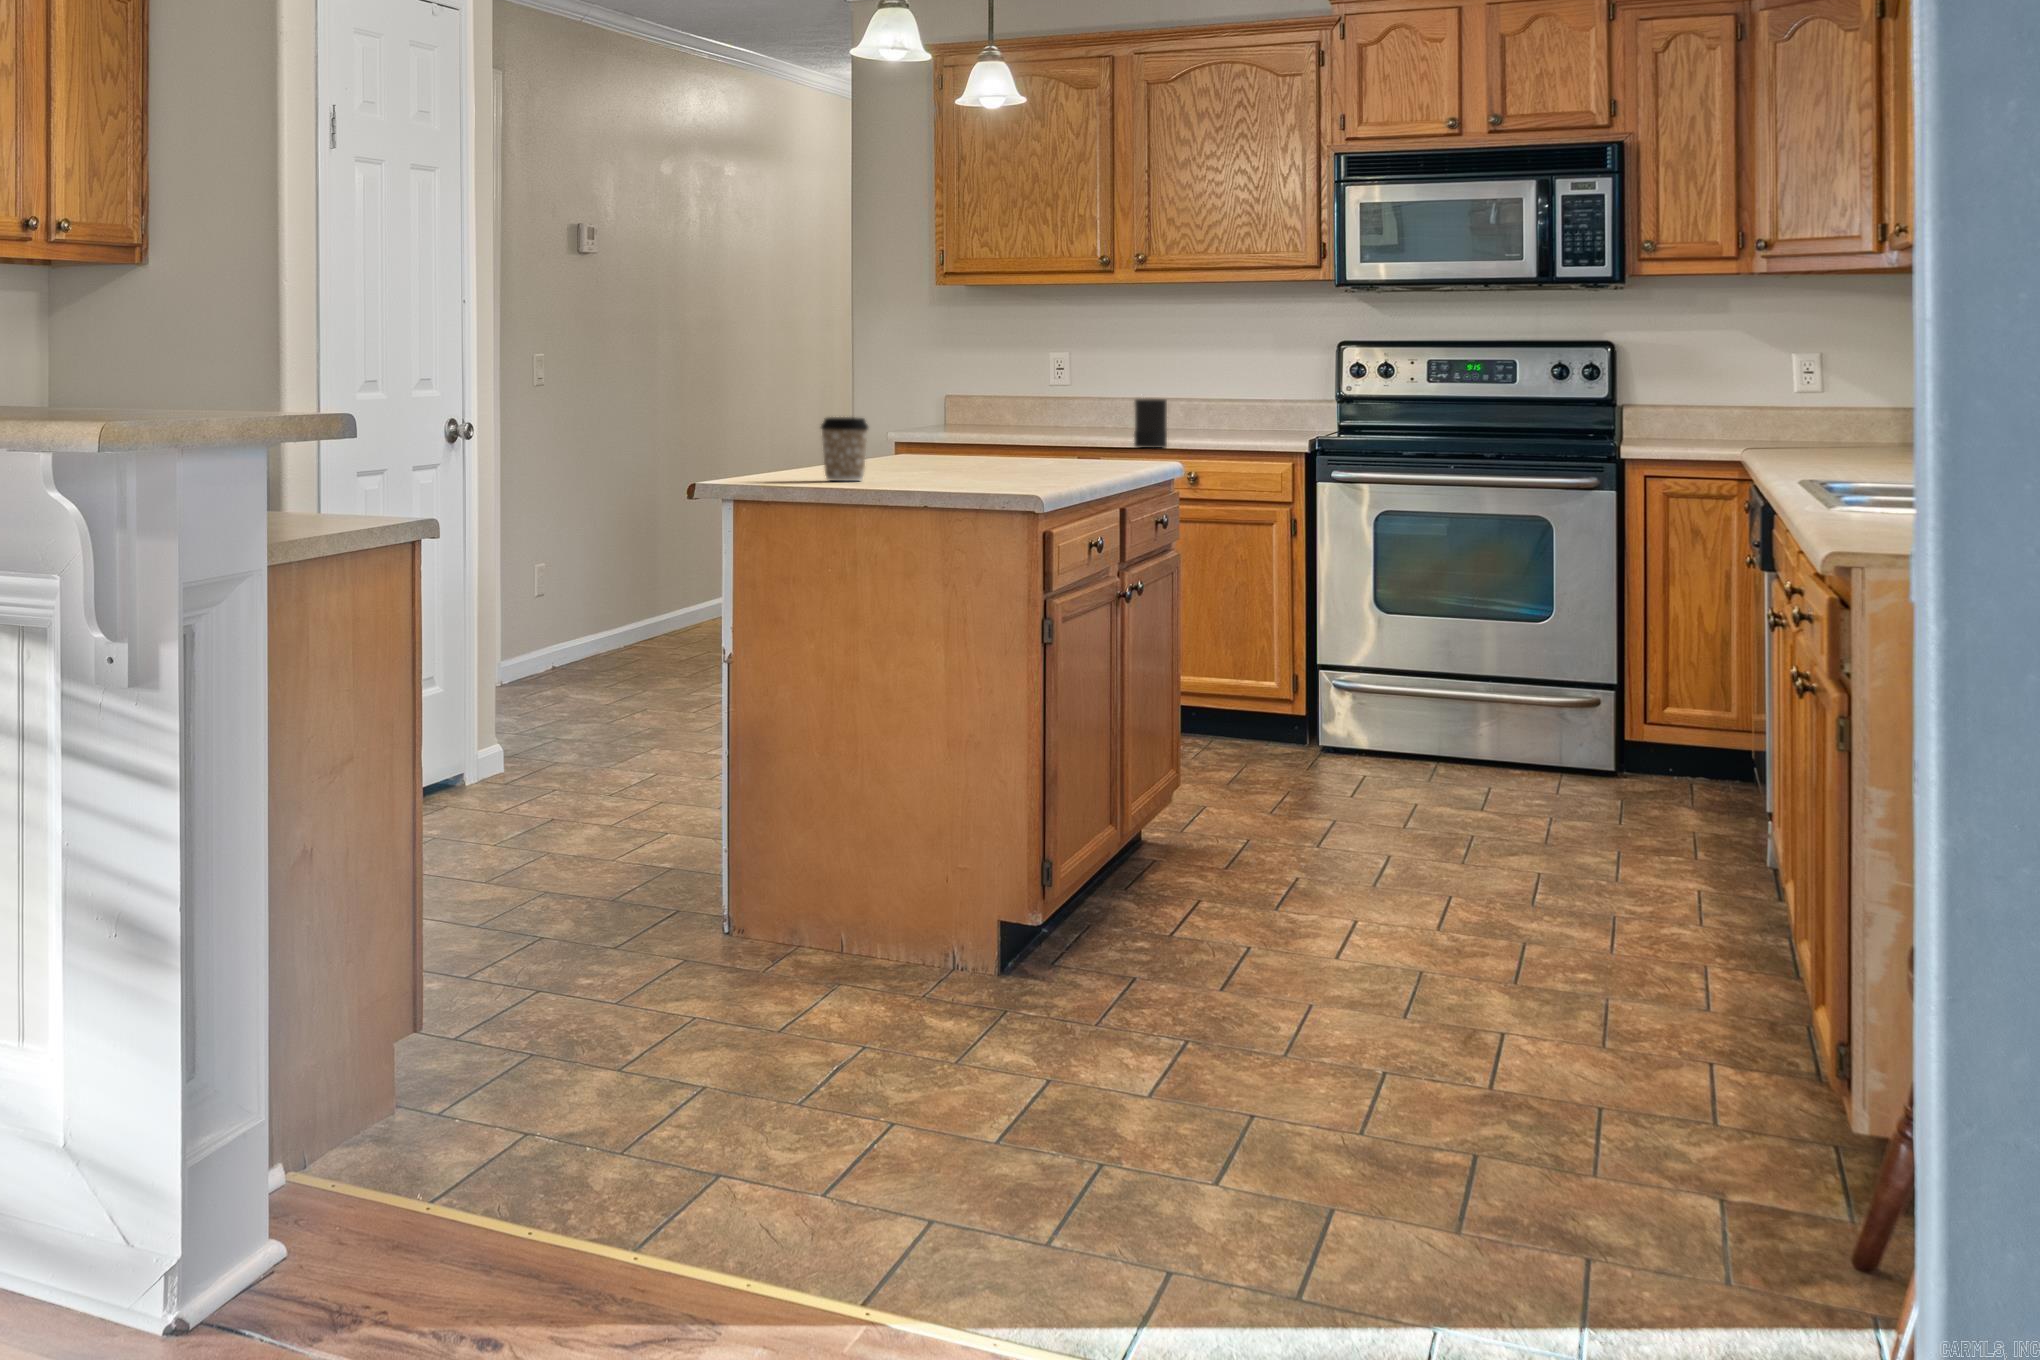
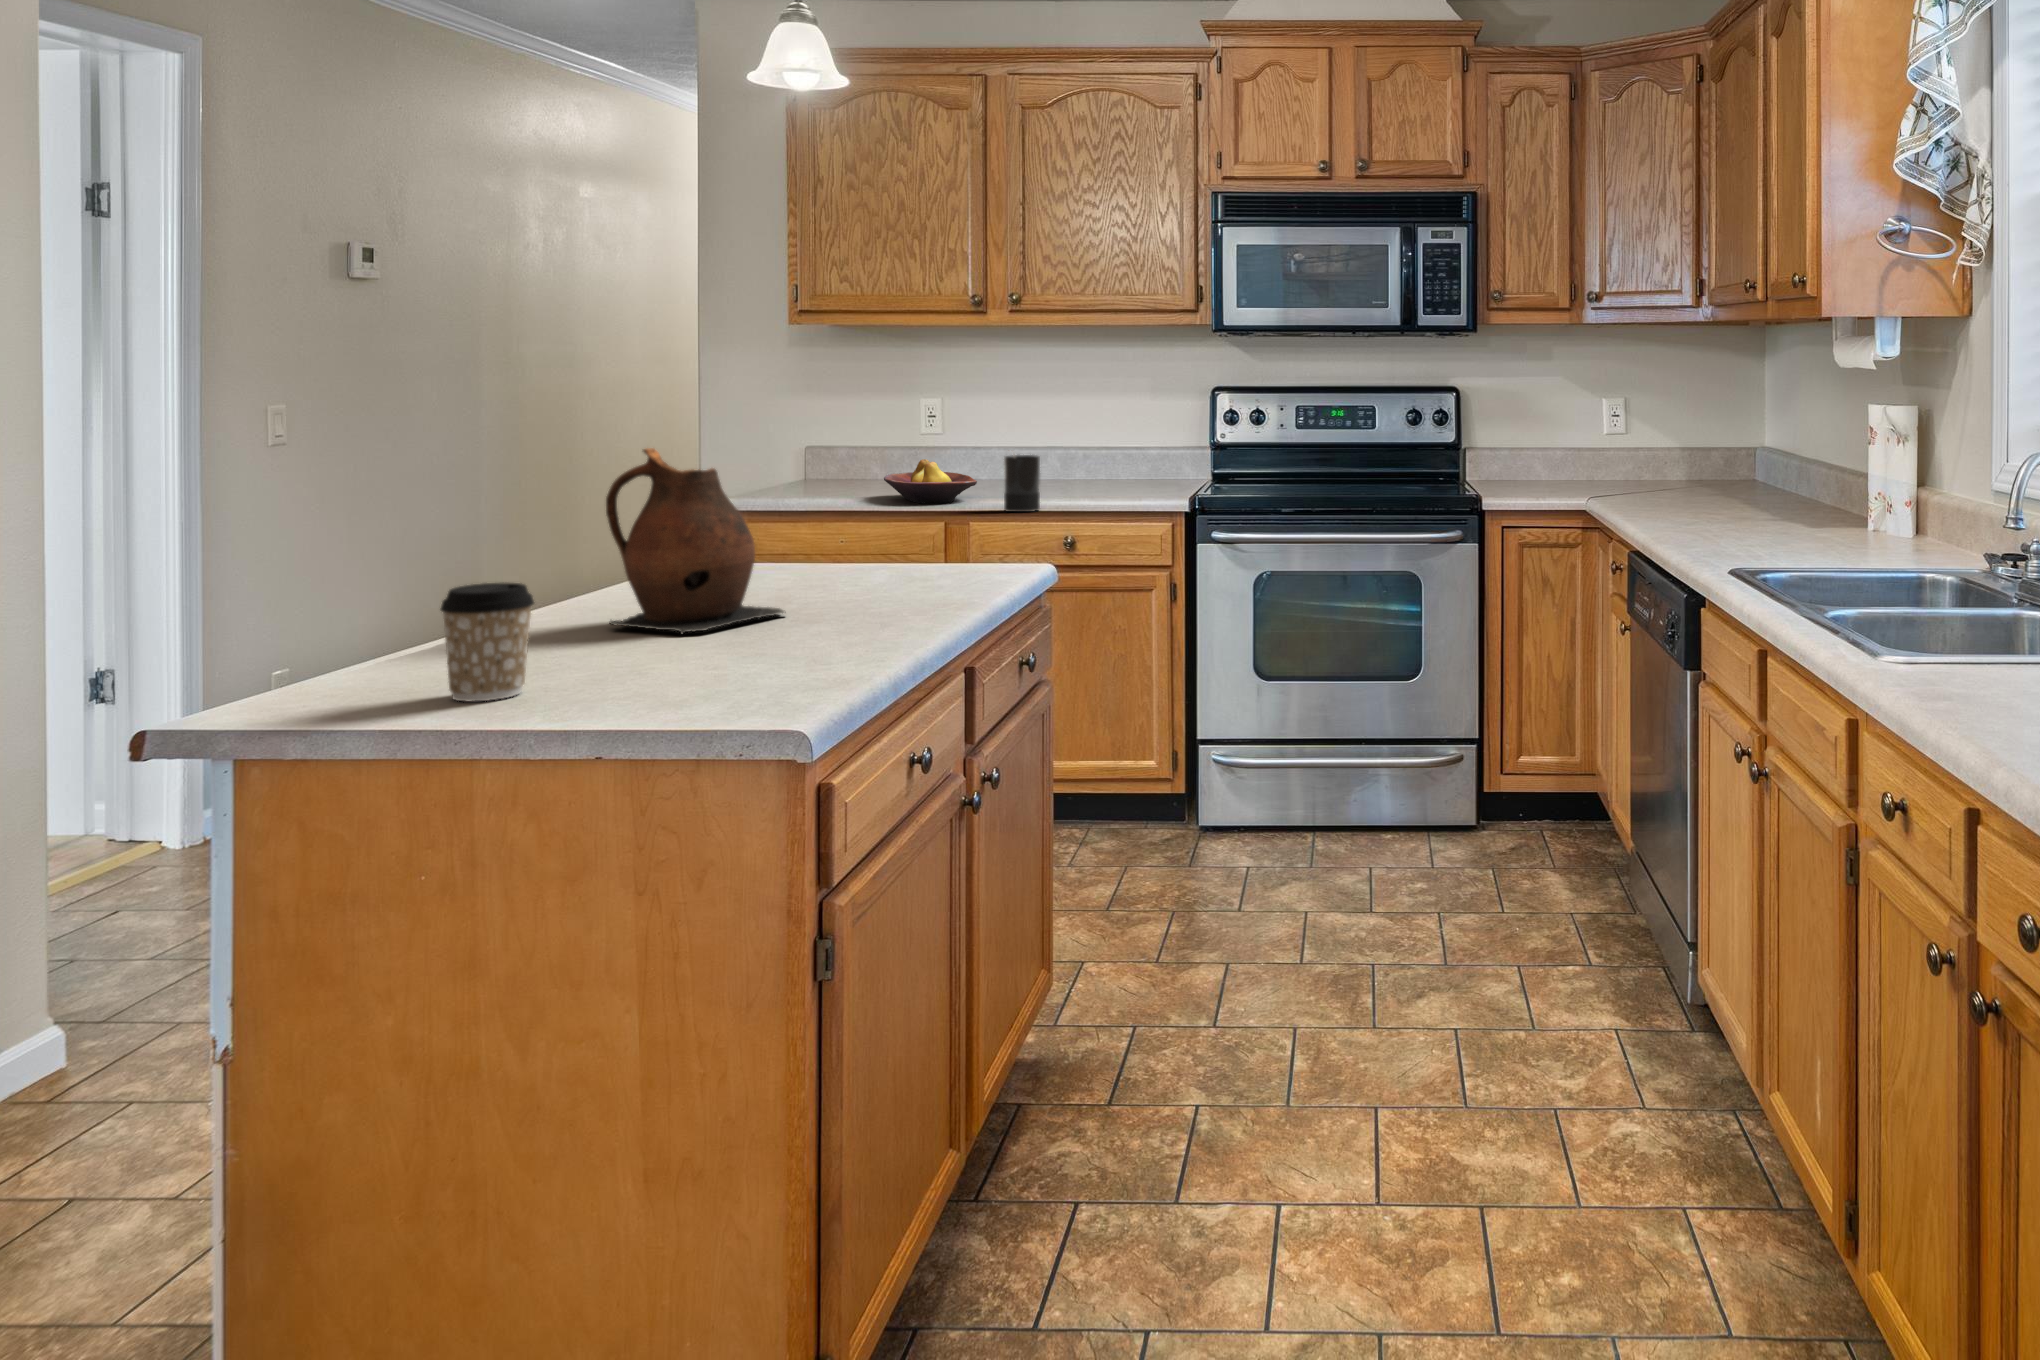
ceramic pitcher: none [877,353,992,473] -> present [606,448,784,634]
fruit bowl: none [1021,407,1107,445] -> present [884,459,977,504]

